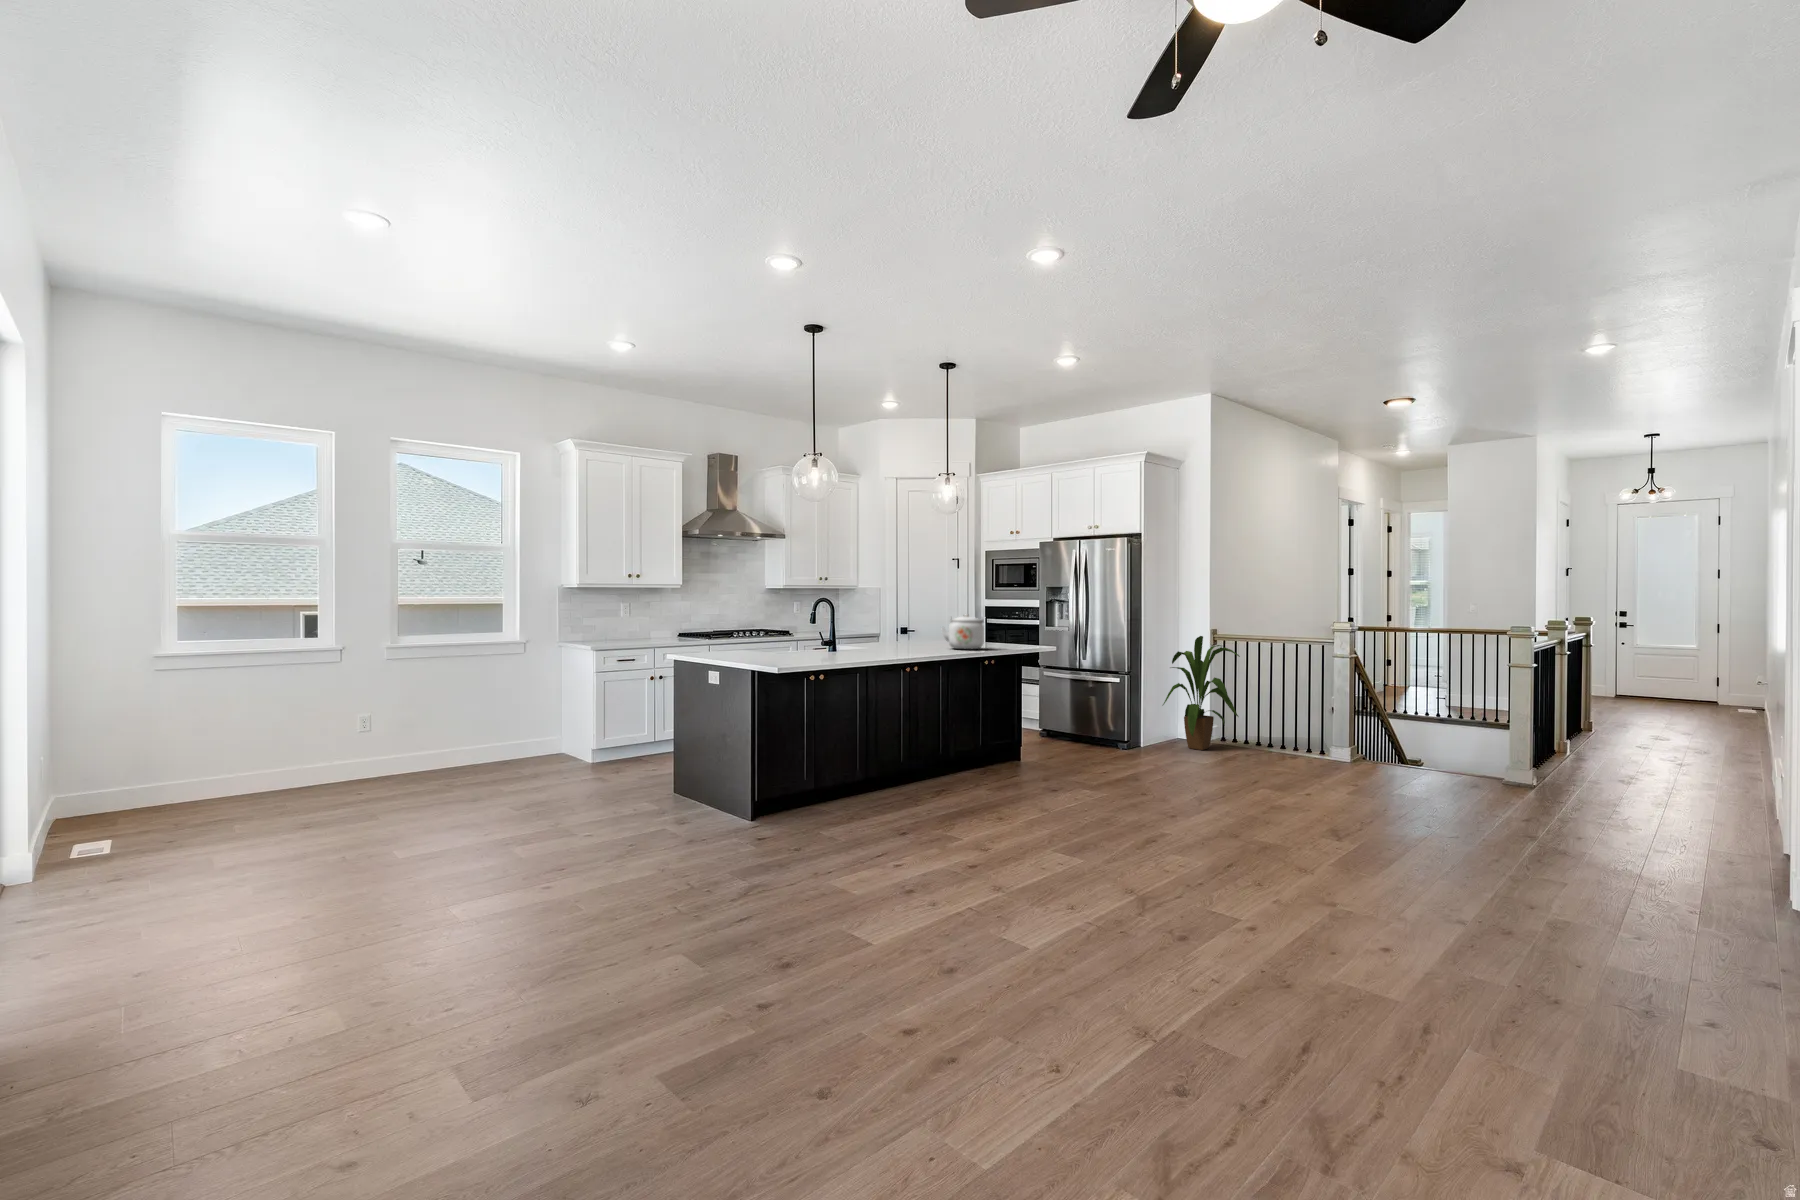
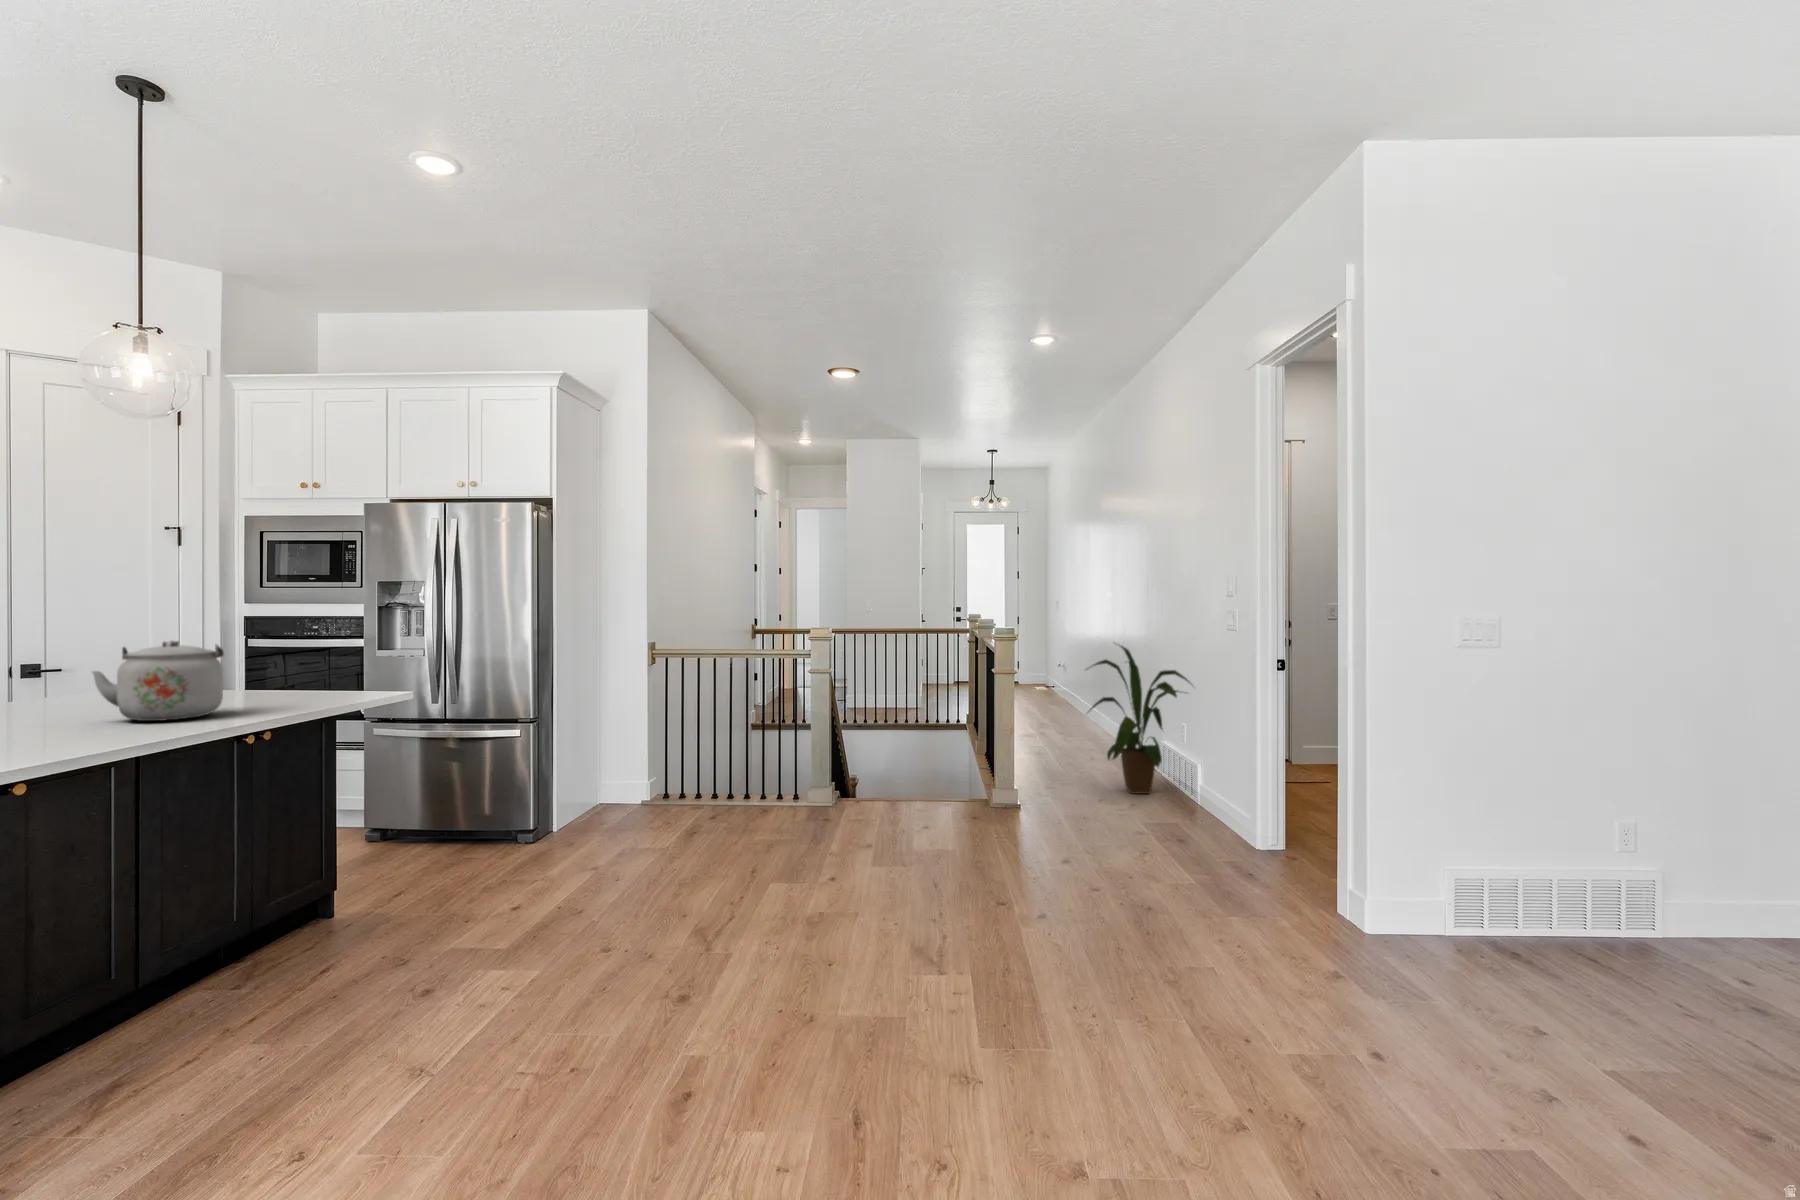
house plant: present [1163,636,1240,750] -> present [1090,645,1190,794]

